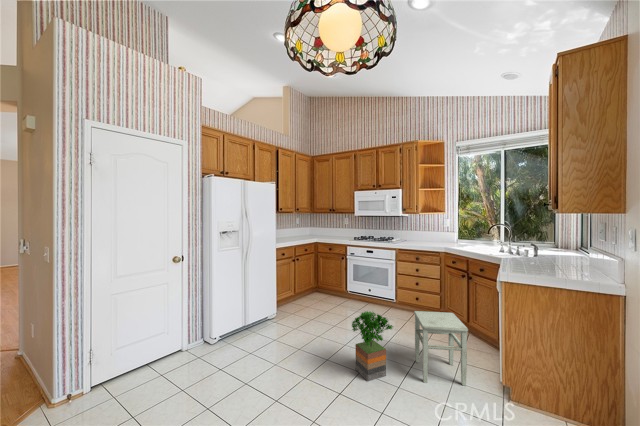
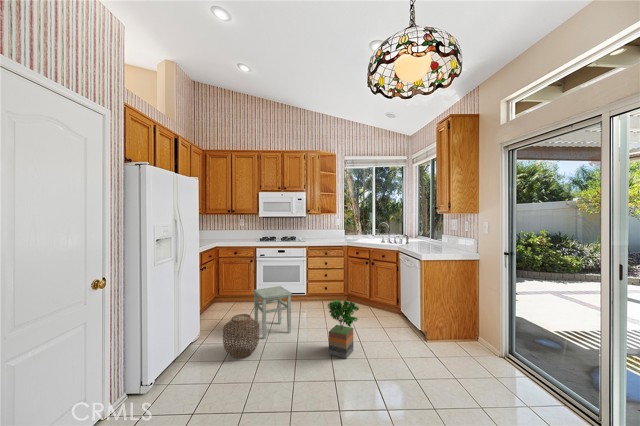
woven basket: none [270,304,303,344] -> present [223,314,259,358]
stool: present [414,311,468,386] -> present [254,286,292,339]

